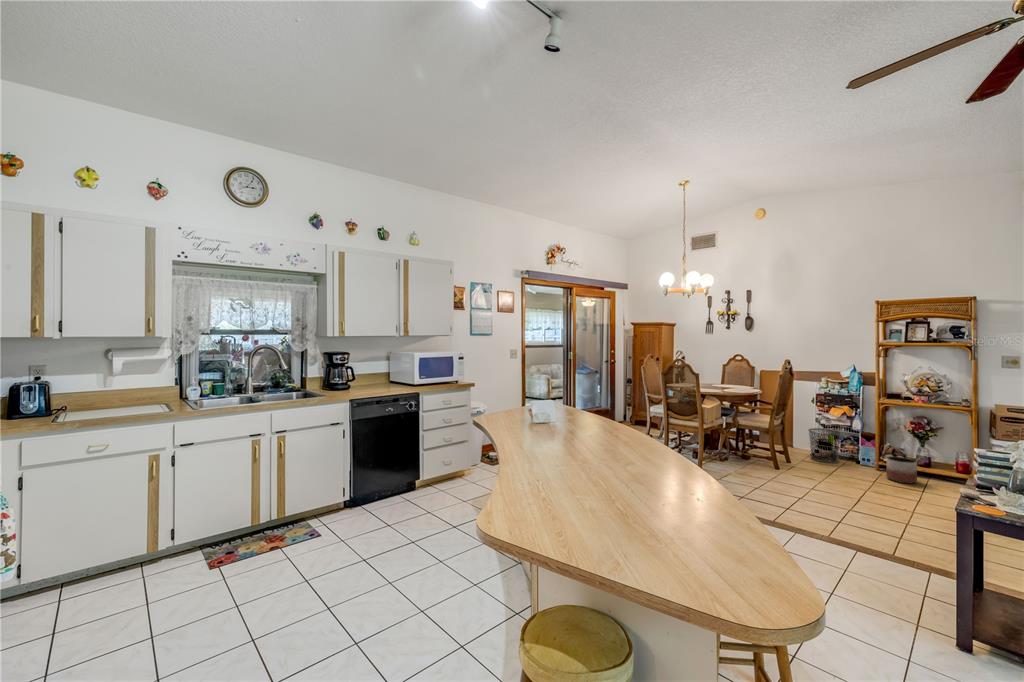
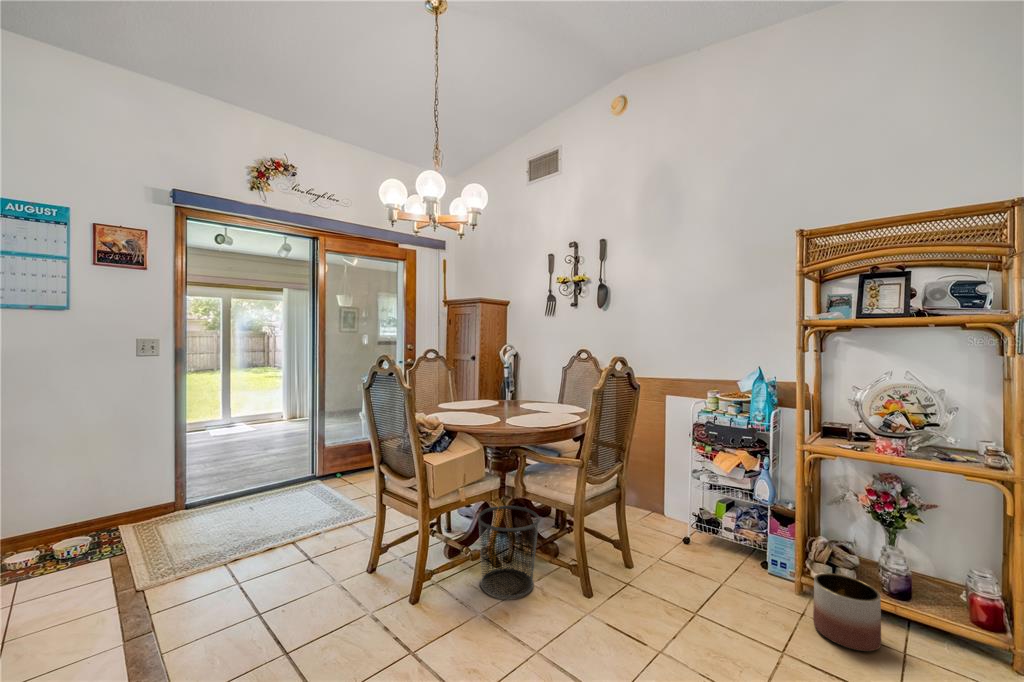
waste bin: present [809,428,841,463] -> present [477,506,540,599]

